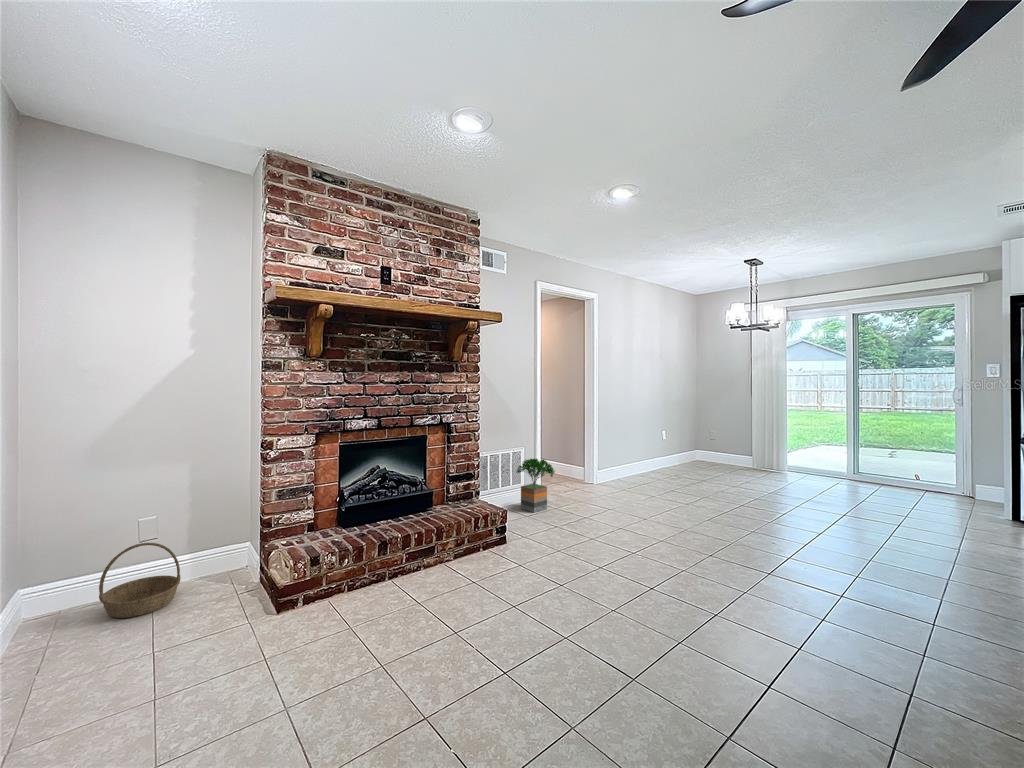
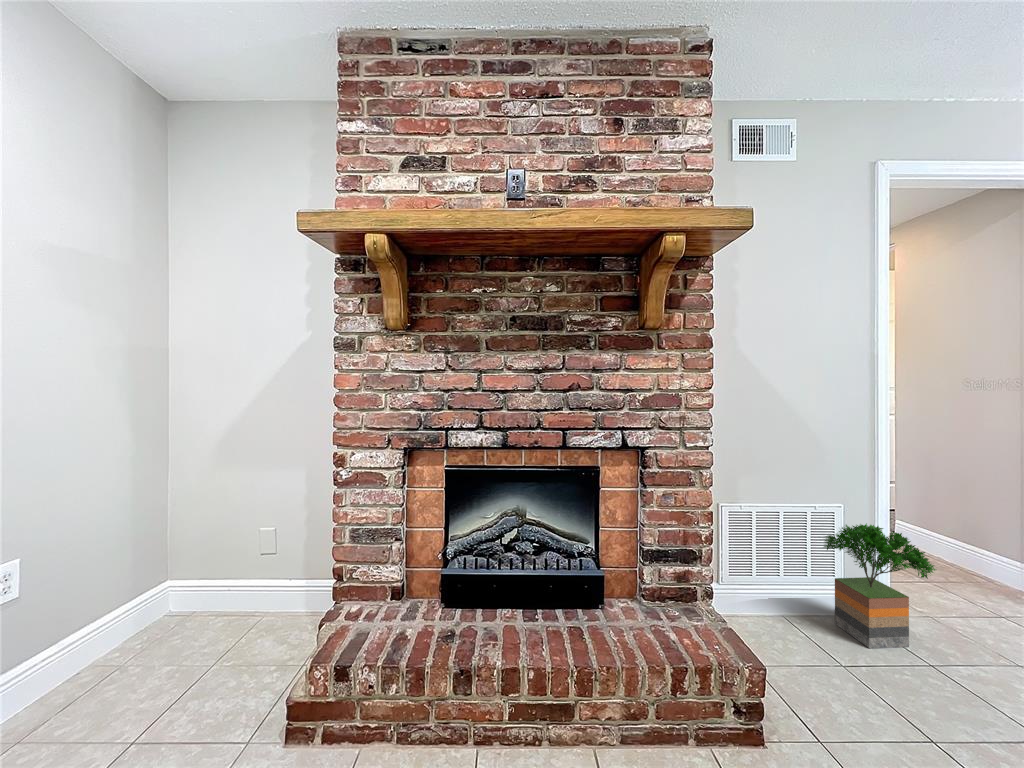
basket: present [99,543,181,618] -> none [194,561,279,652]

